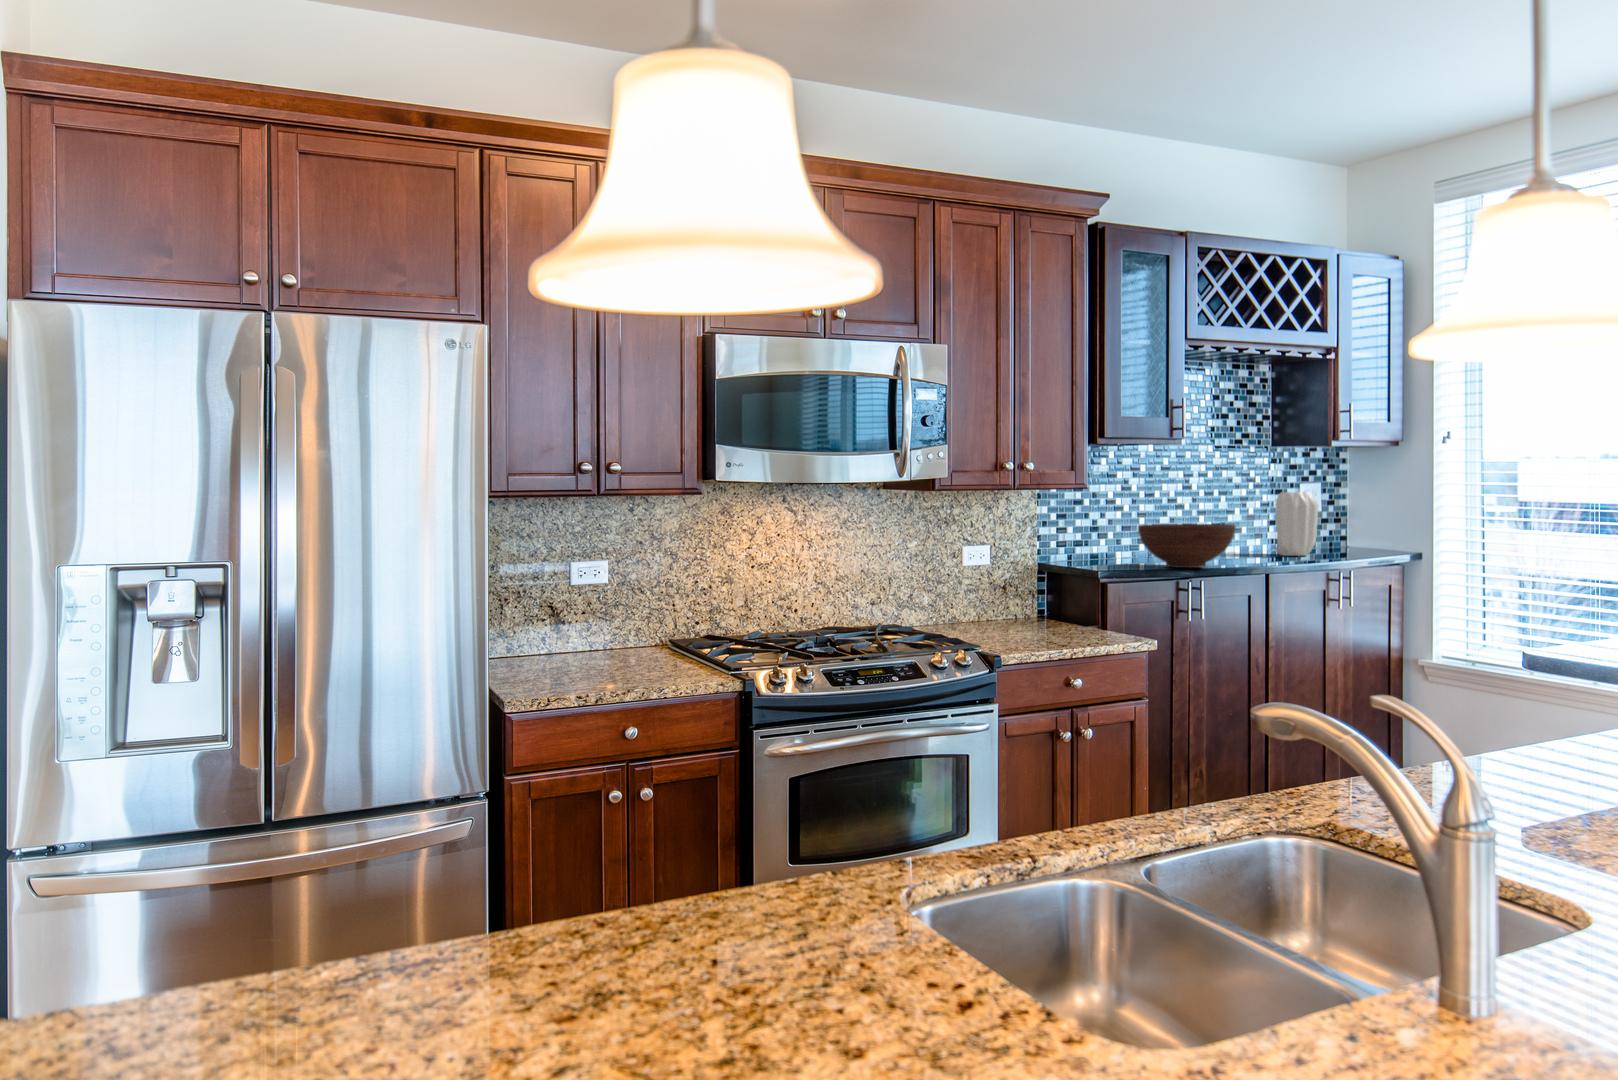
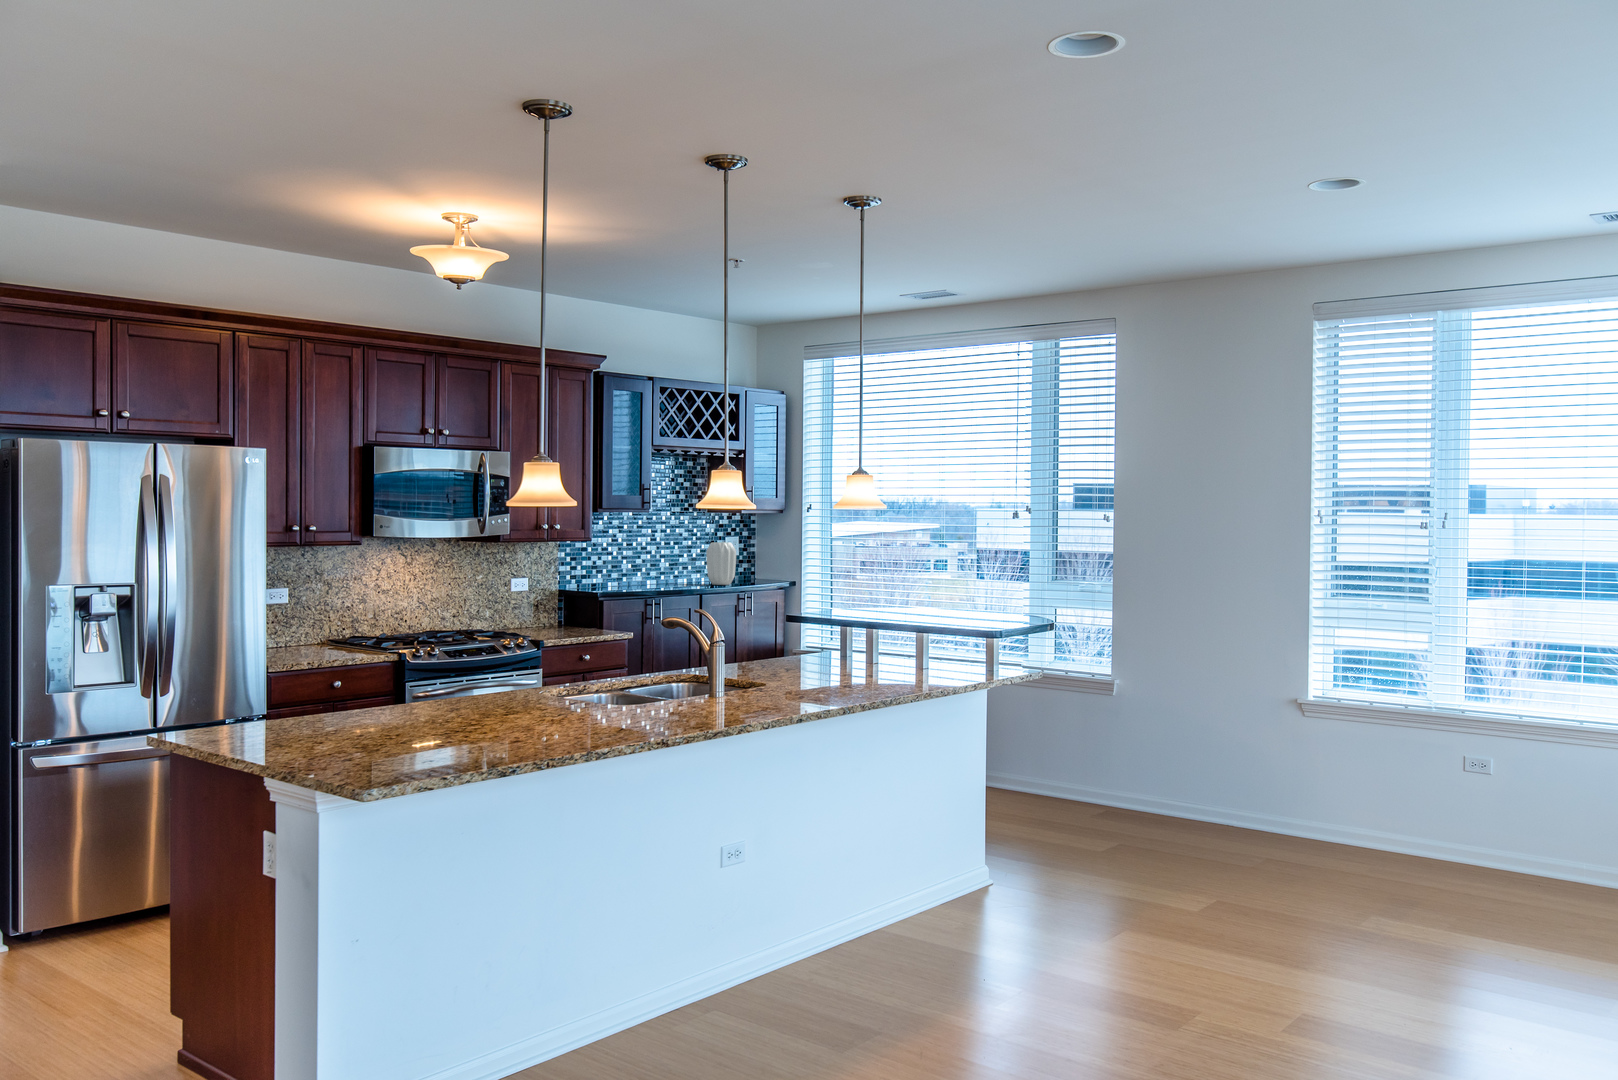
fruit bowl: present [1138,524,1236,568] -> none [623,564,682,592]

